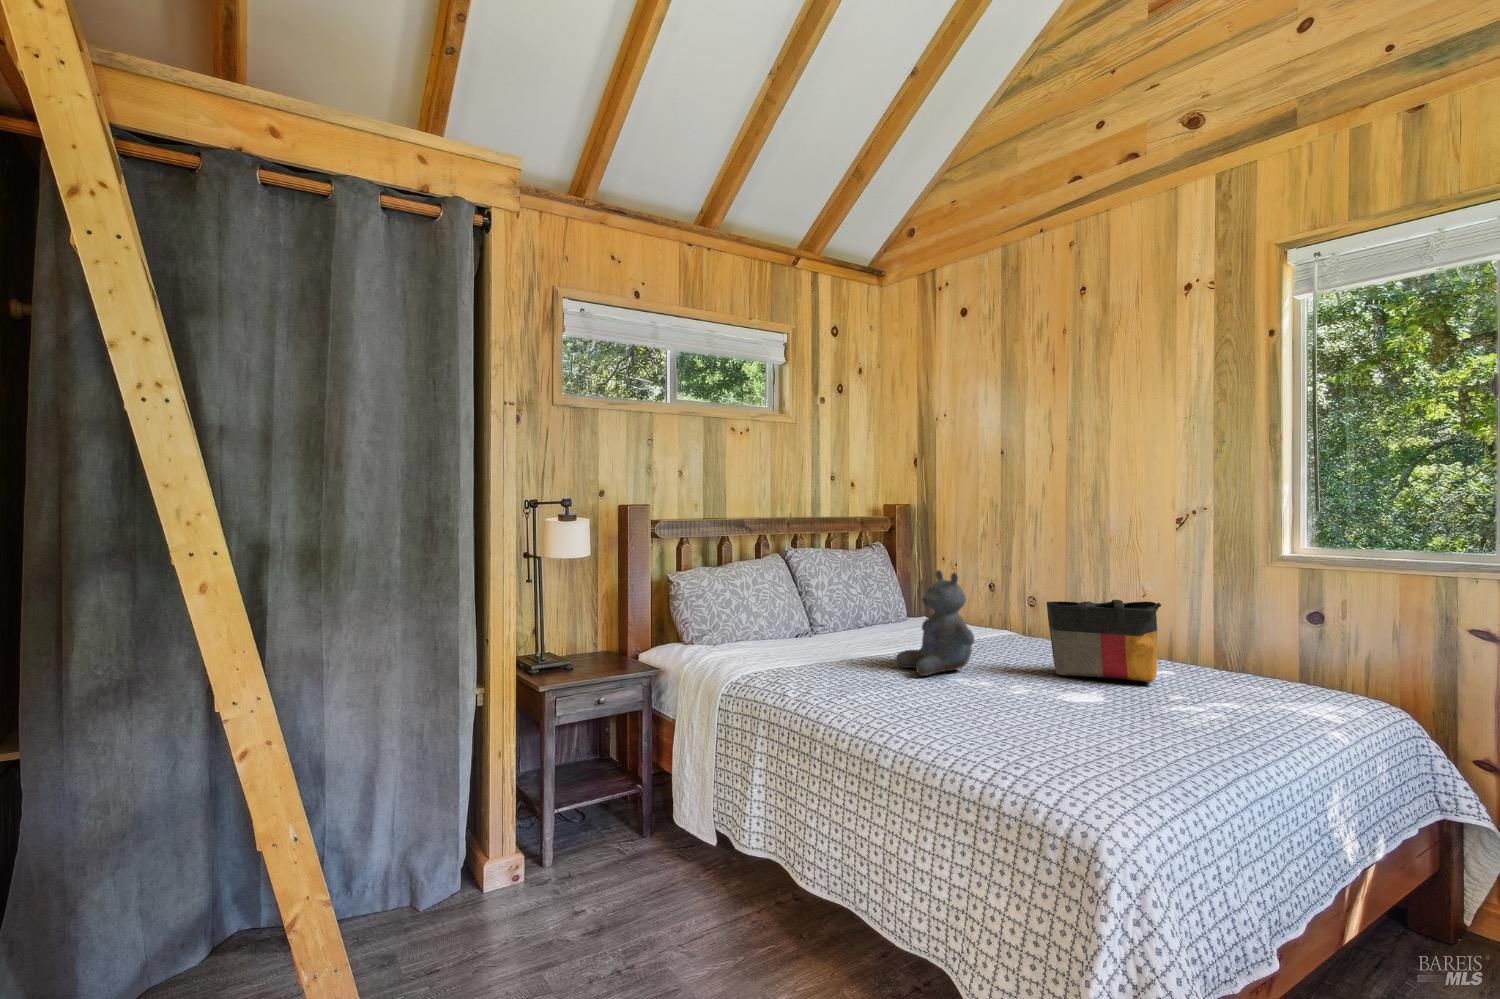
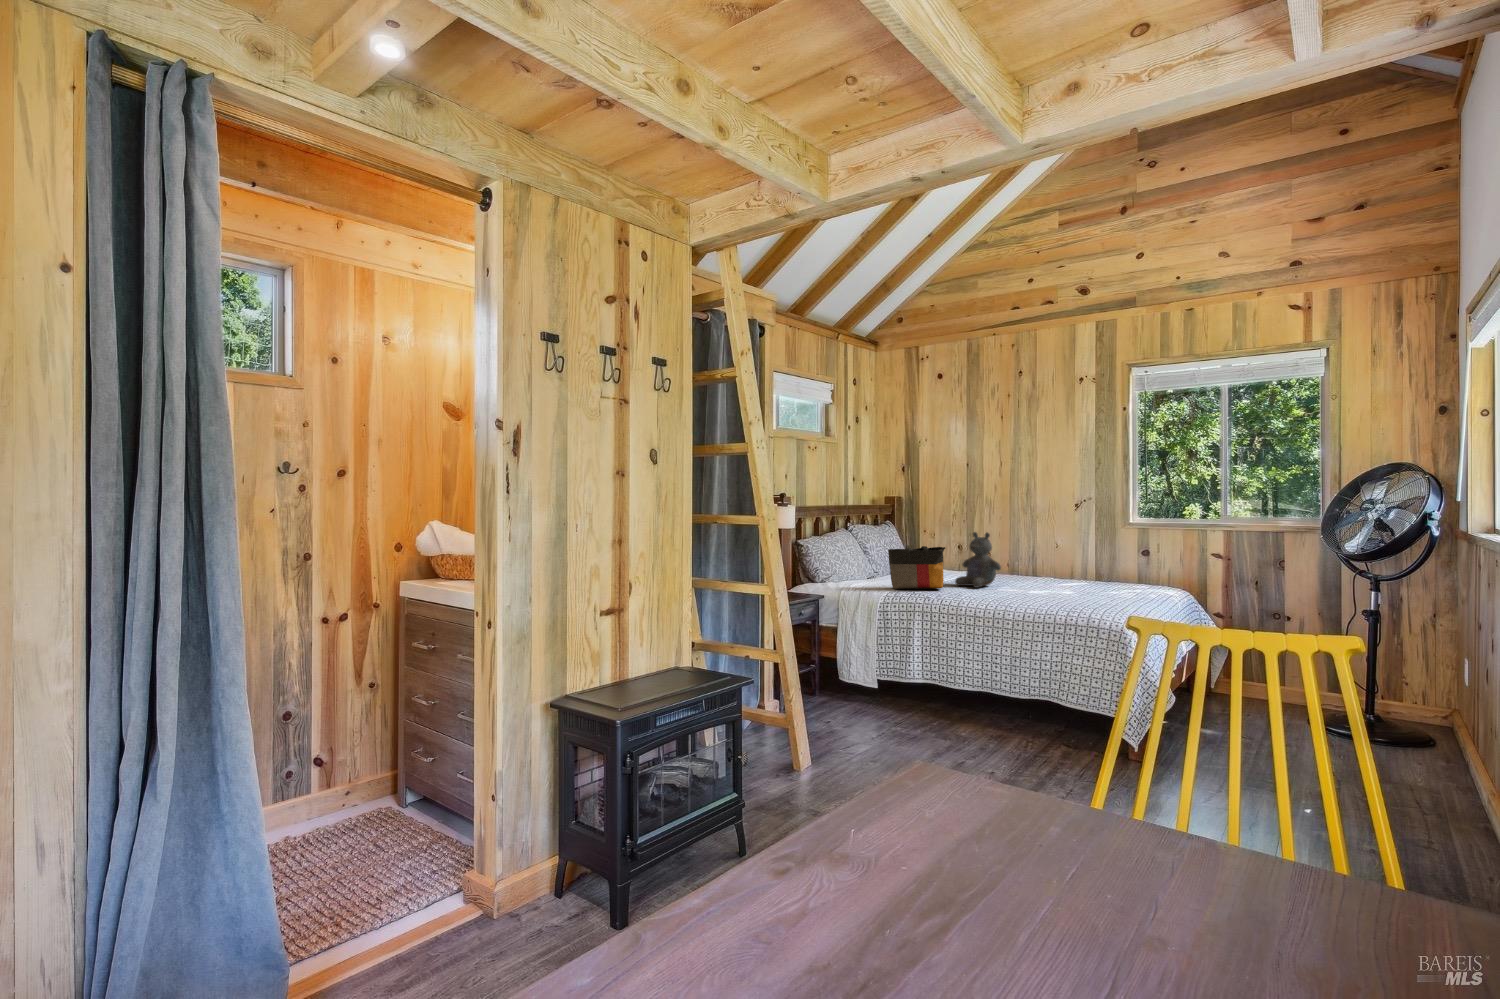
tote bag: present [1047,600,1161,682] -> present [888,546,945,589]

